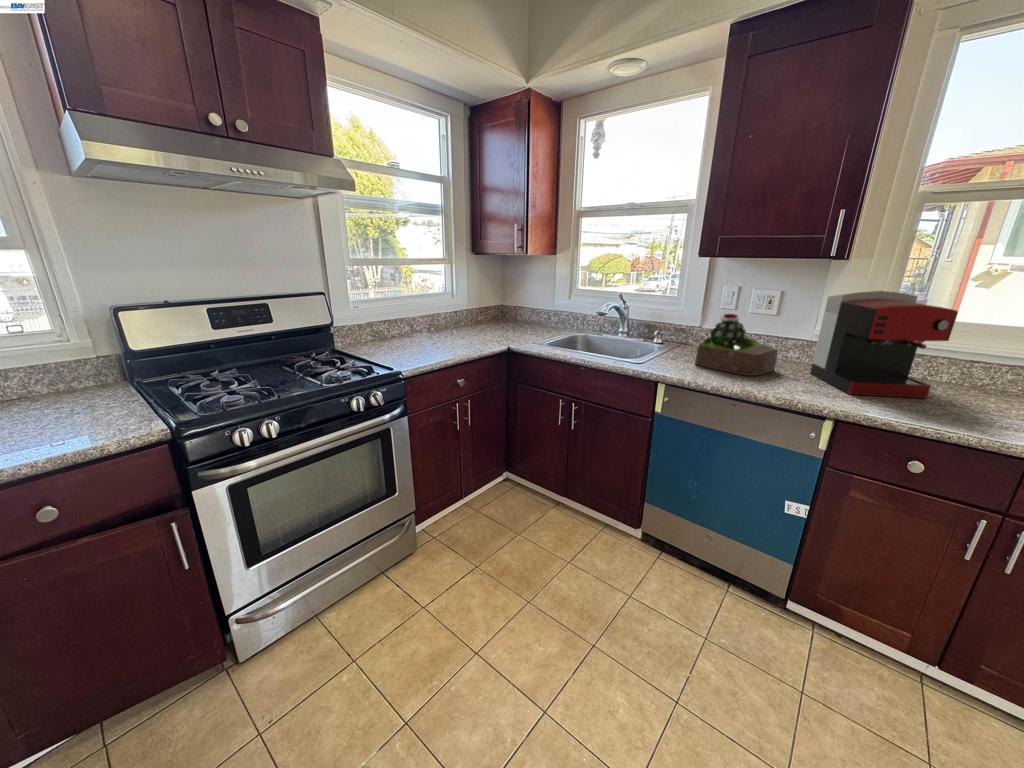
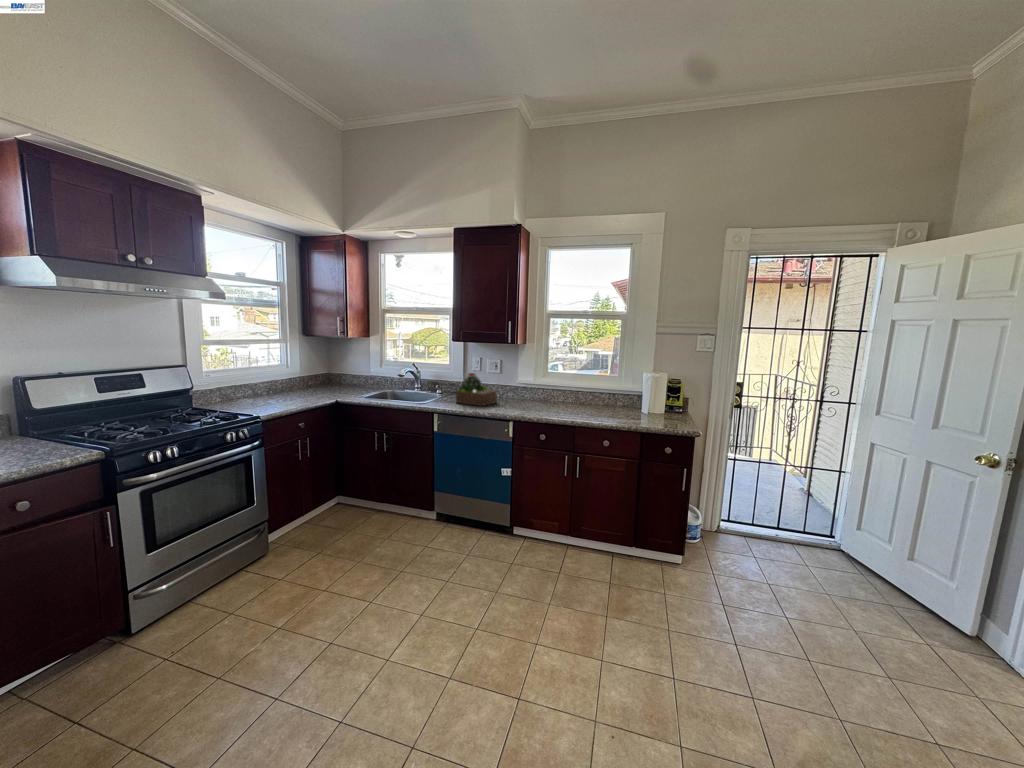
coffee maker: present [810,291,958,398] -> none [513,360,557,410]

